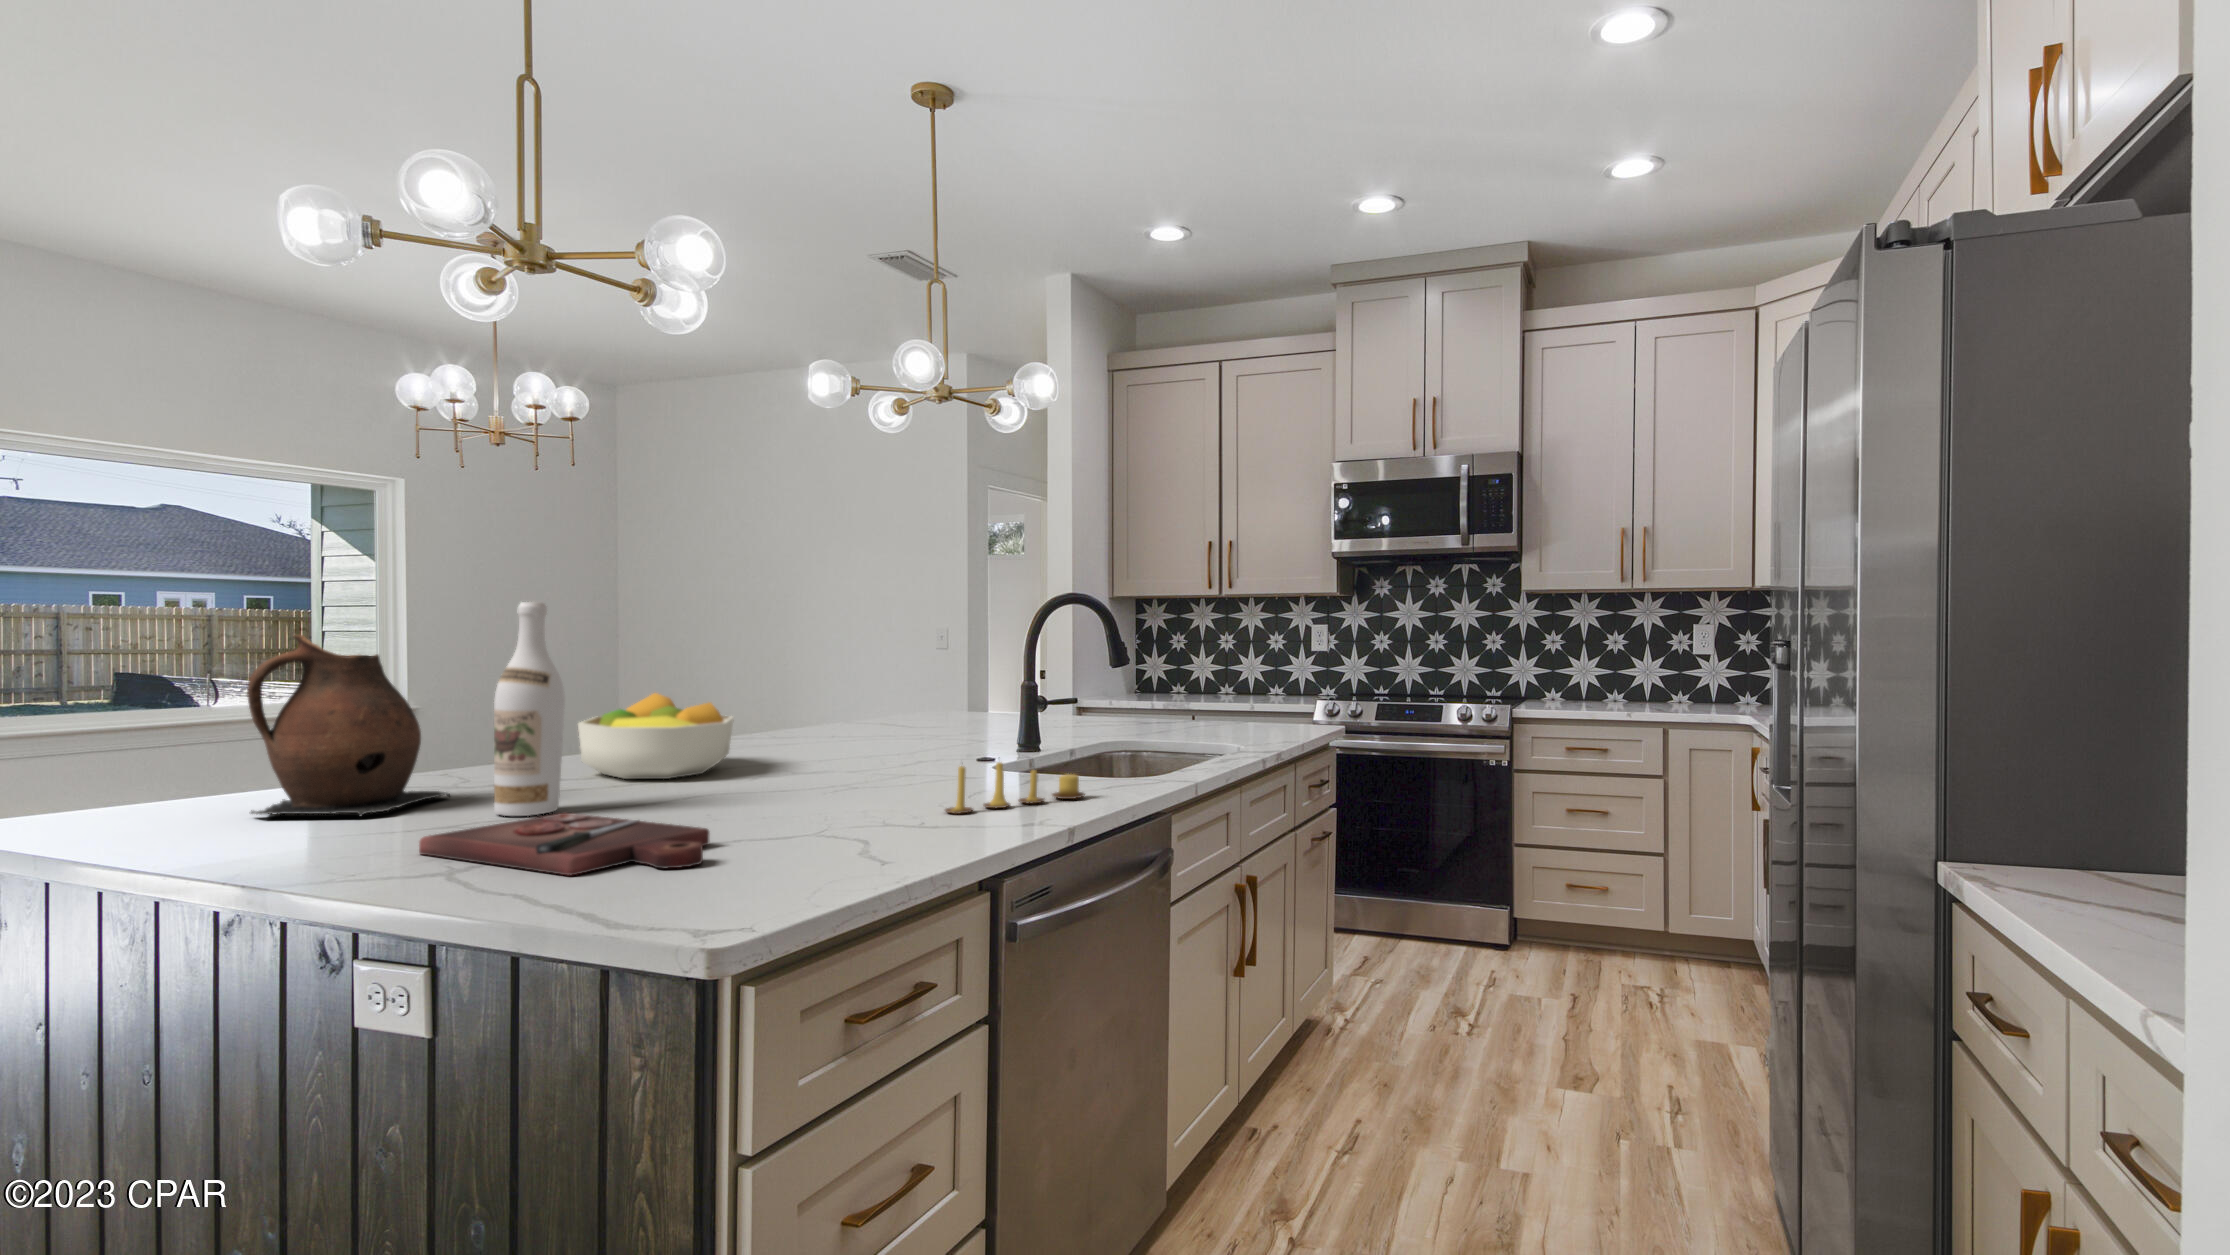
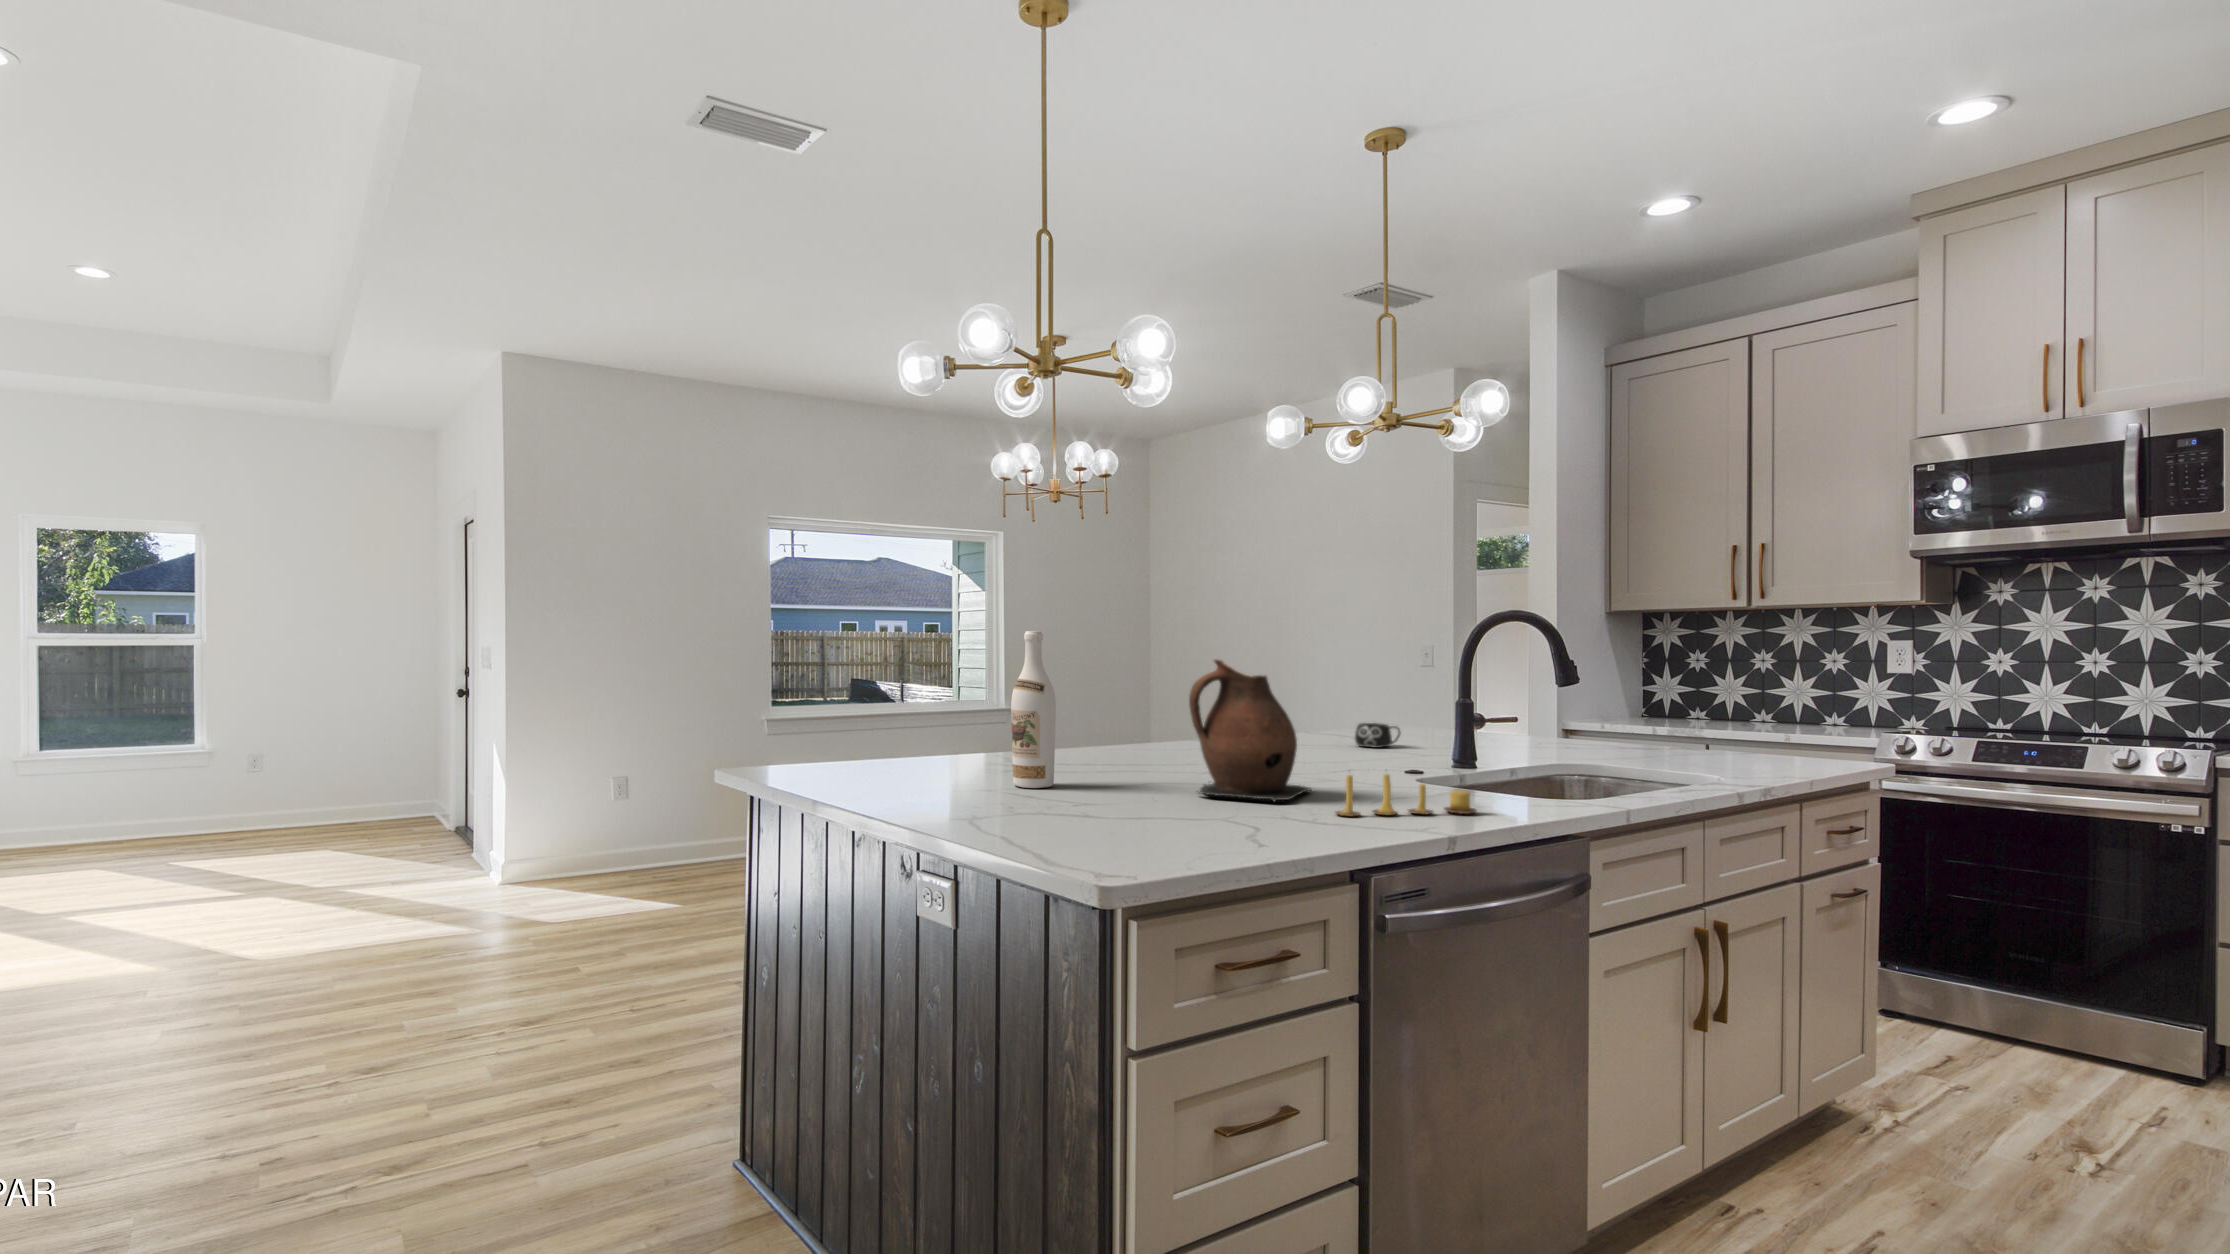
ceramic pitcher: present [247,635,450,816] -> present [1189,659,1312,802]
fruit bowl: present [578,693,734,779] -> none [1077,700,1191,769]
mug: none [905,710,955,736] -> present [1355,723,1401,748]
cutting board: present [419,813,709,875] -> none [960,787,1138,833]

